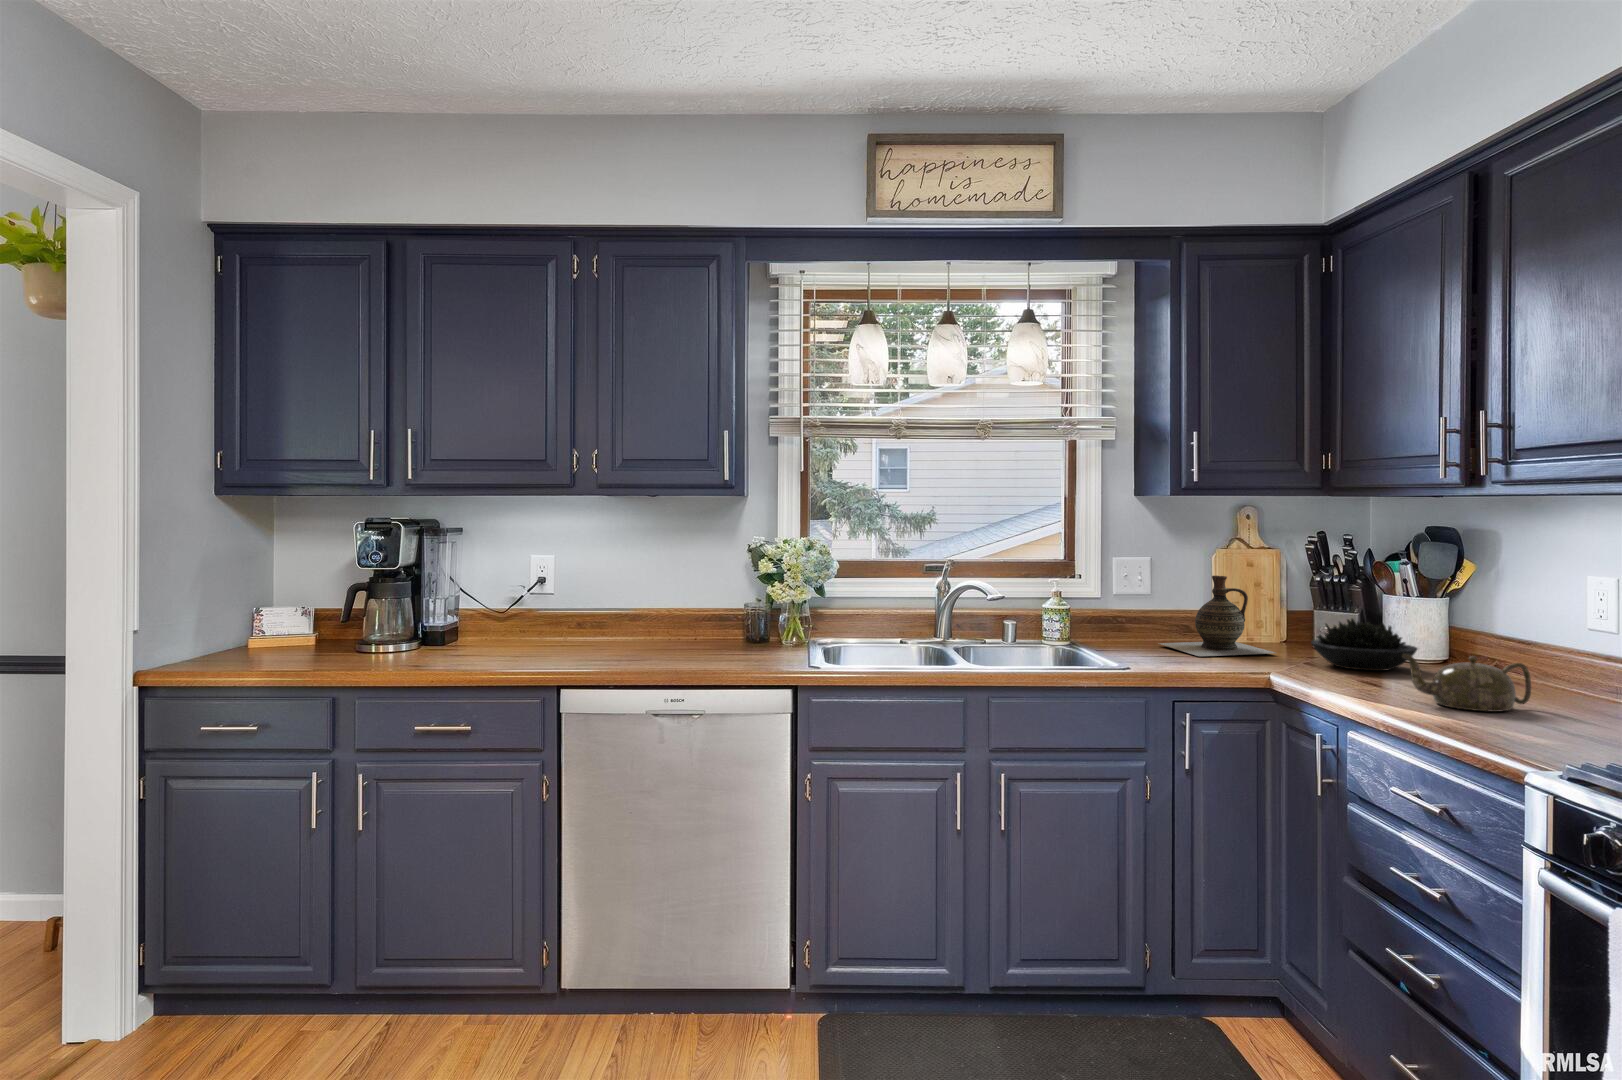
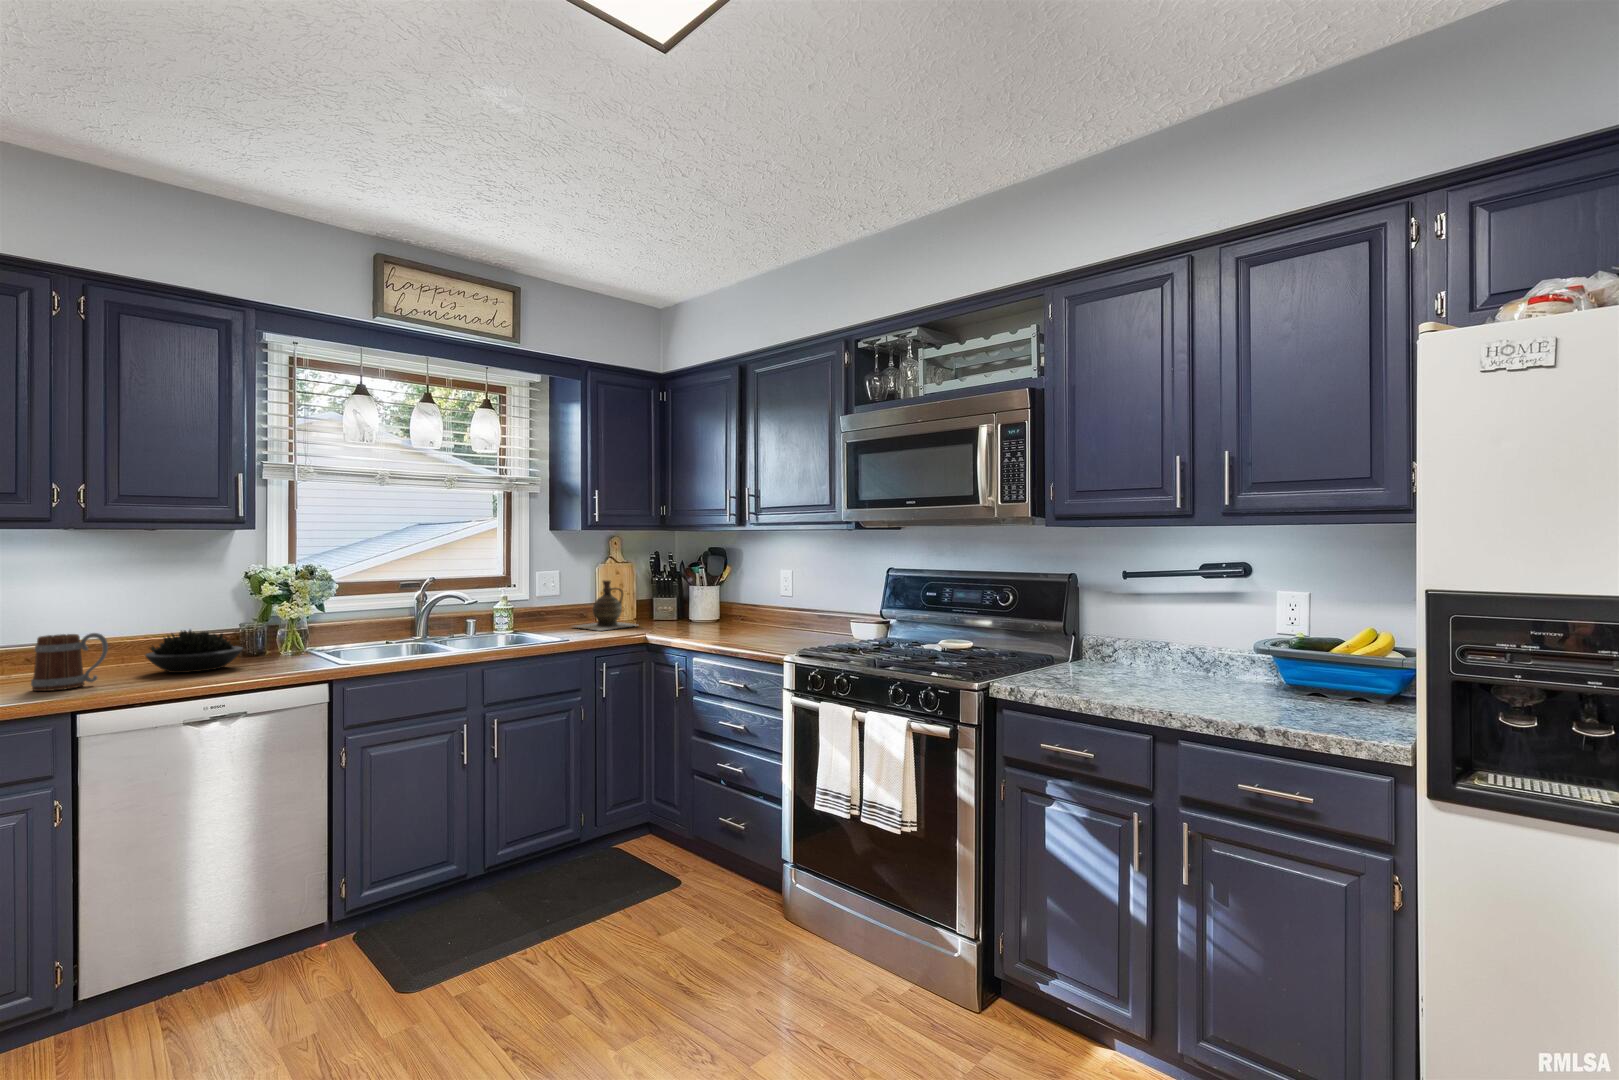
mug: none [547,607,604,664] -> present [31,633,108,691]
succulent plant: present [1311,619,1417,671] -> present [145,630,243,673]
teapot: present [1402,654,1531,712] -> none [718,613,768,639]

